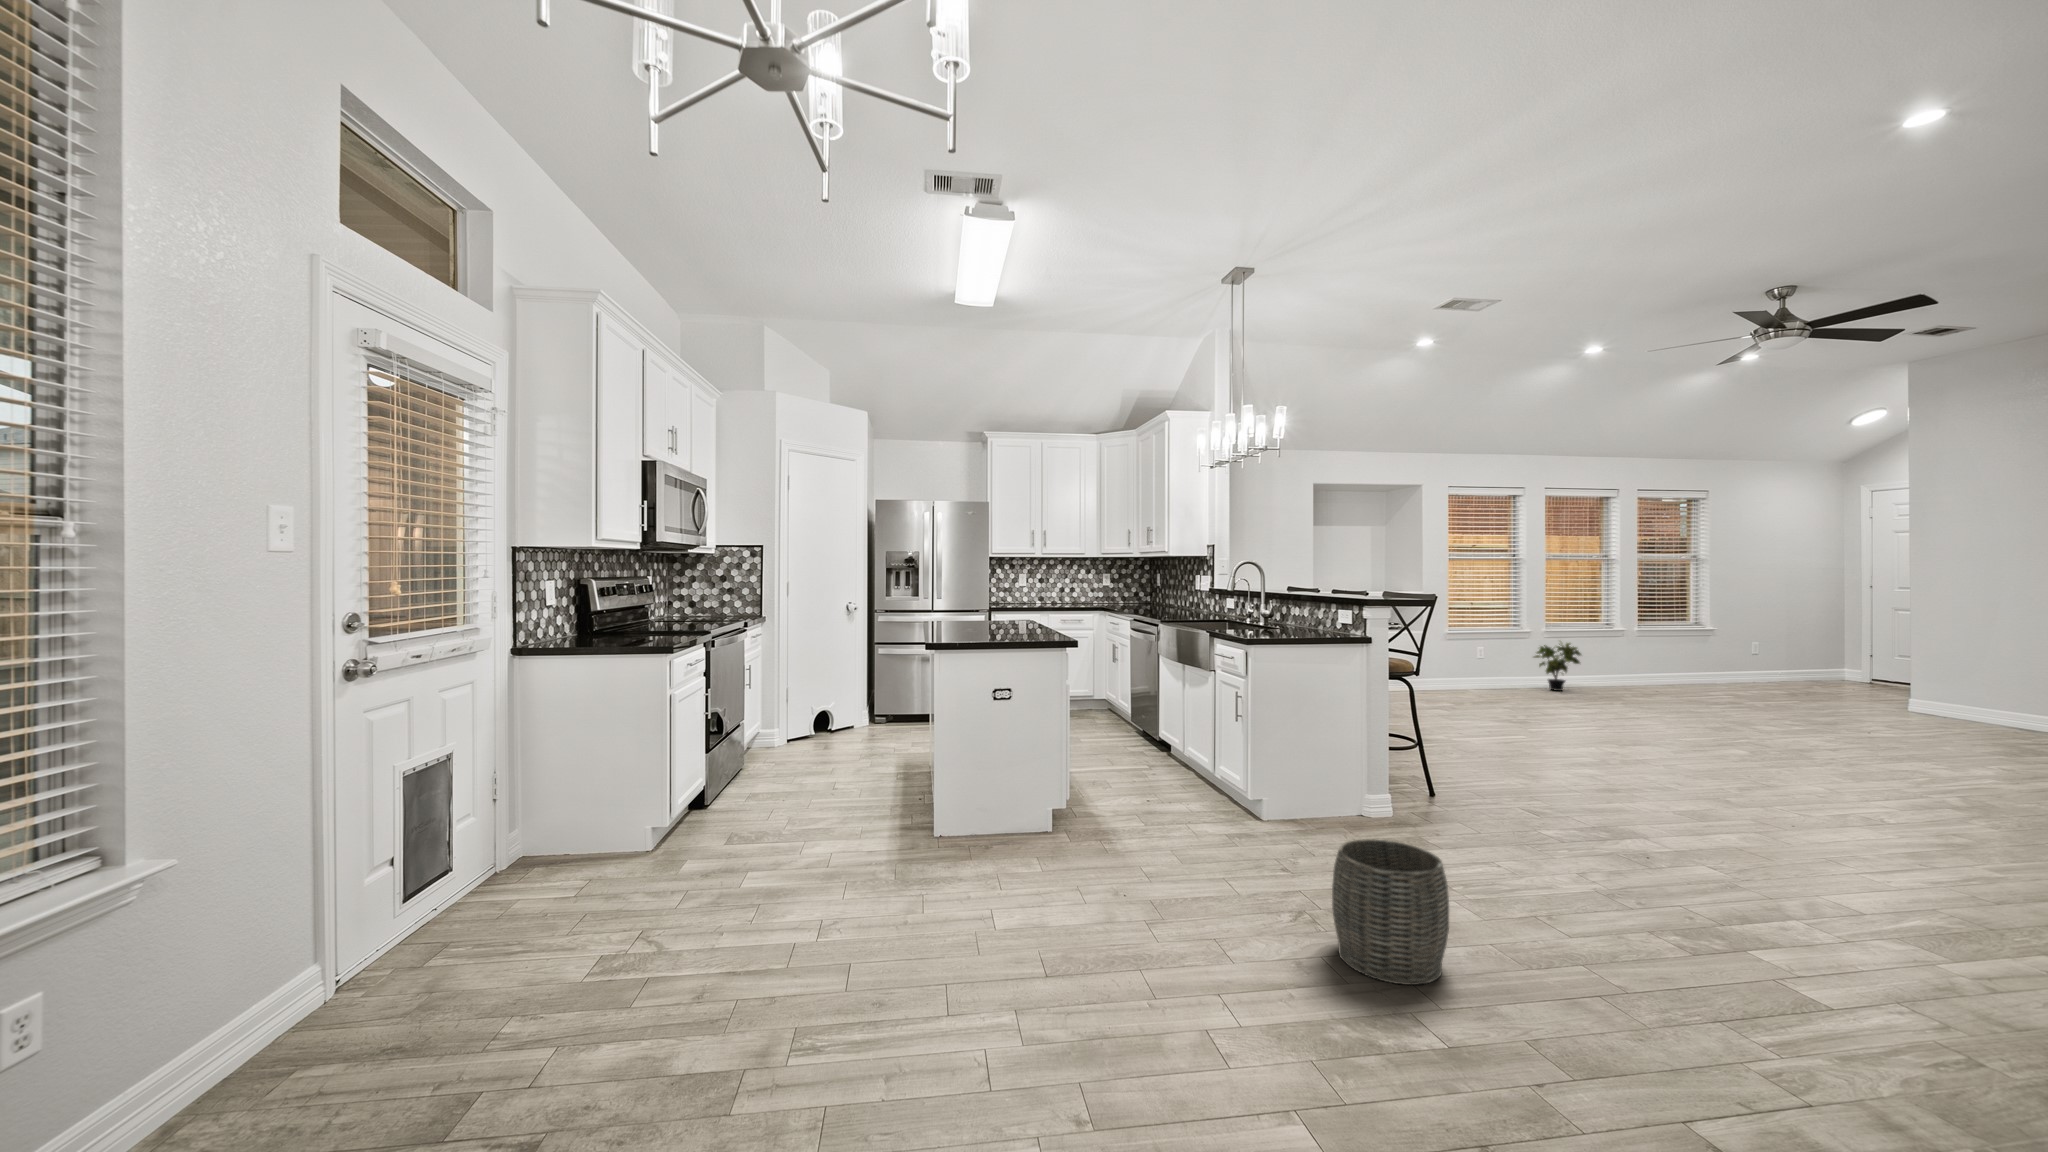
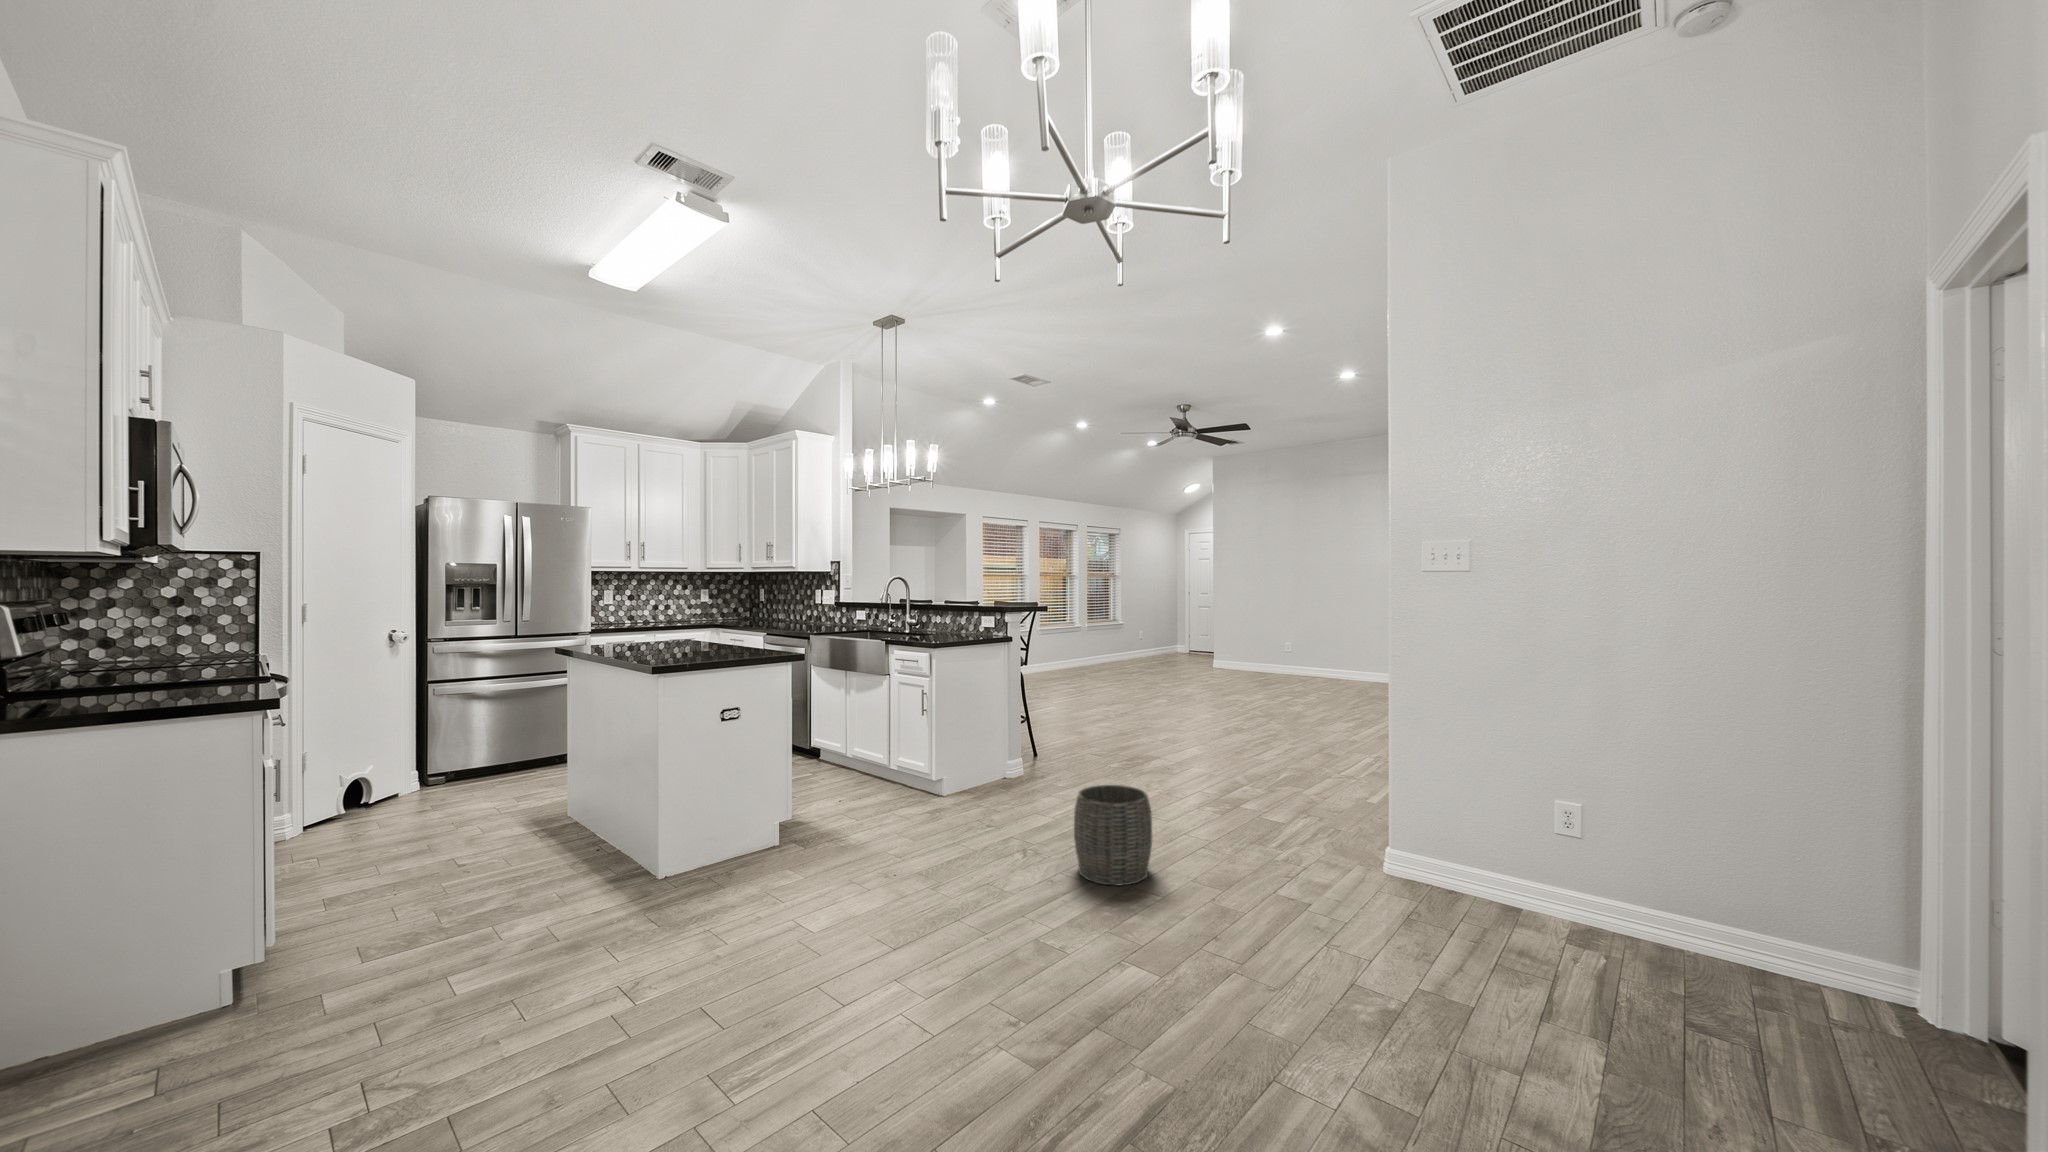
potted plant: present [1534,643,1581,691] -> none [1037,635,1068,673]

